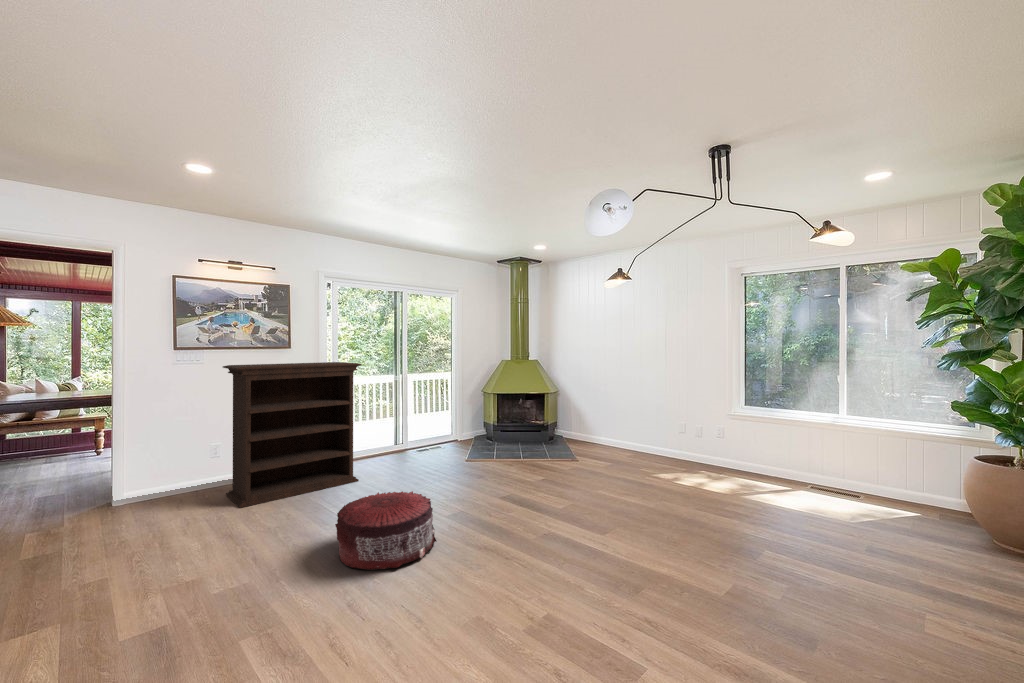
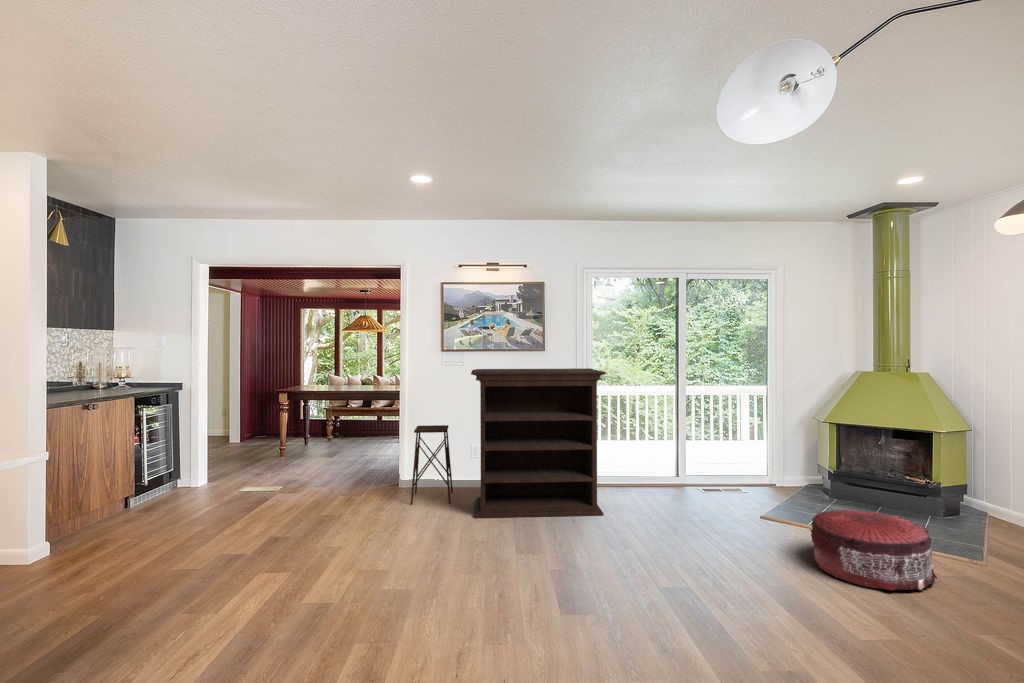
side table: none [140,425,198,514] -> present [411,425,453,505]
pouf: present [335,491,436,570] -> present [811,509,937,591]

